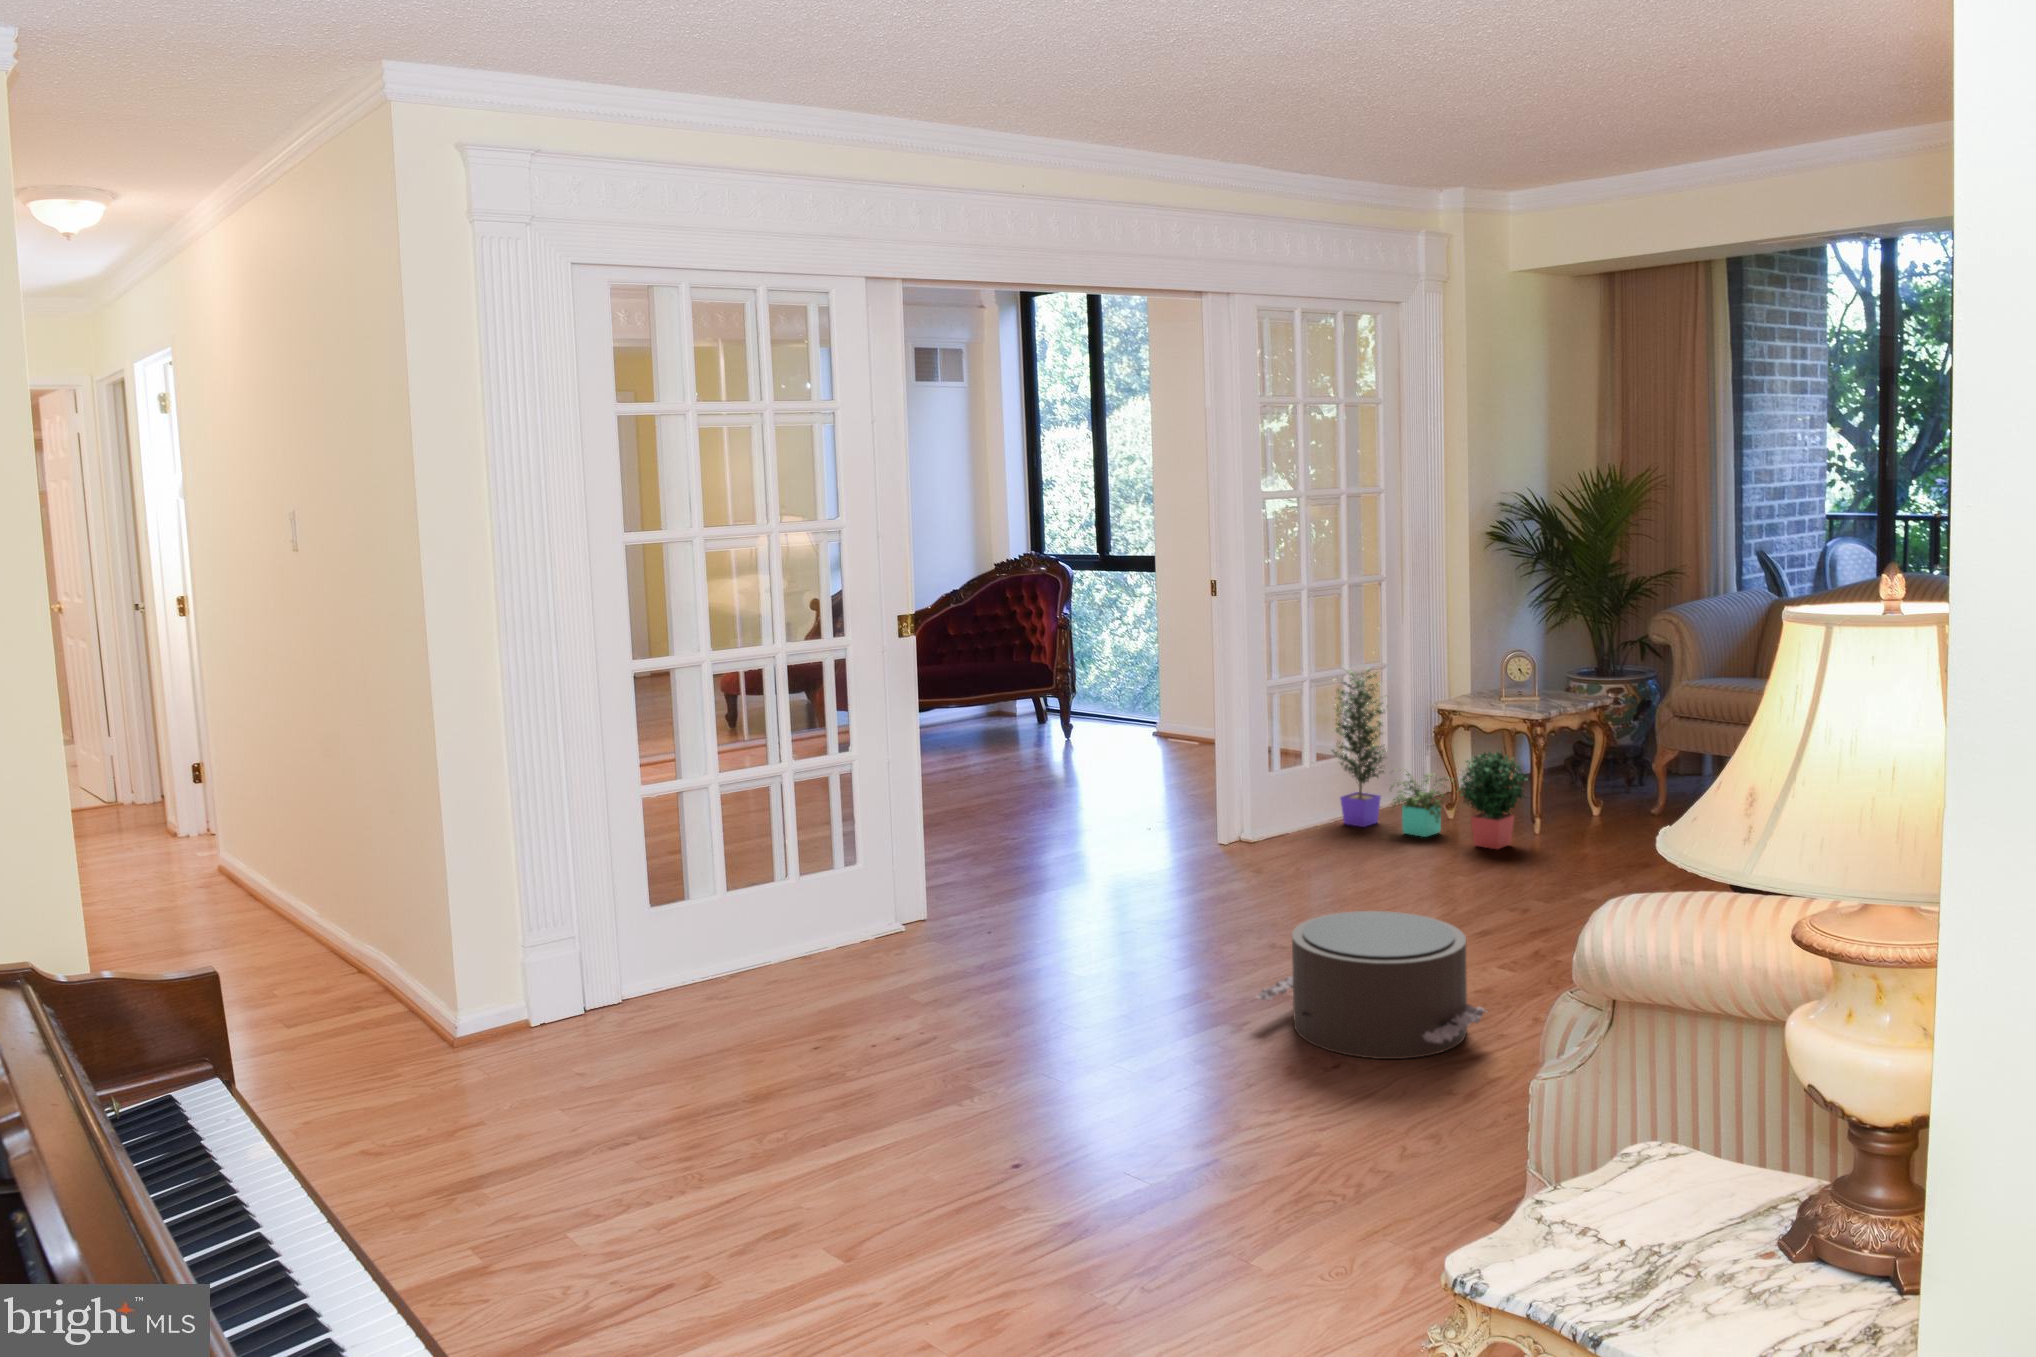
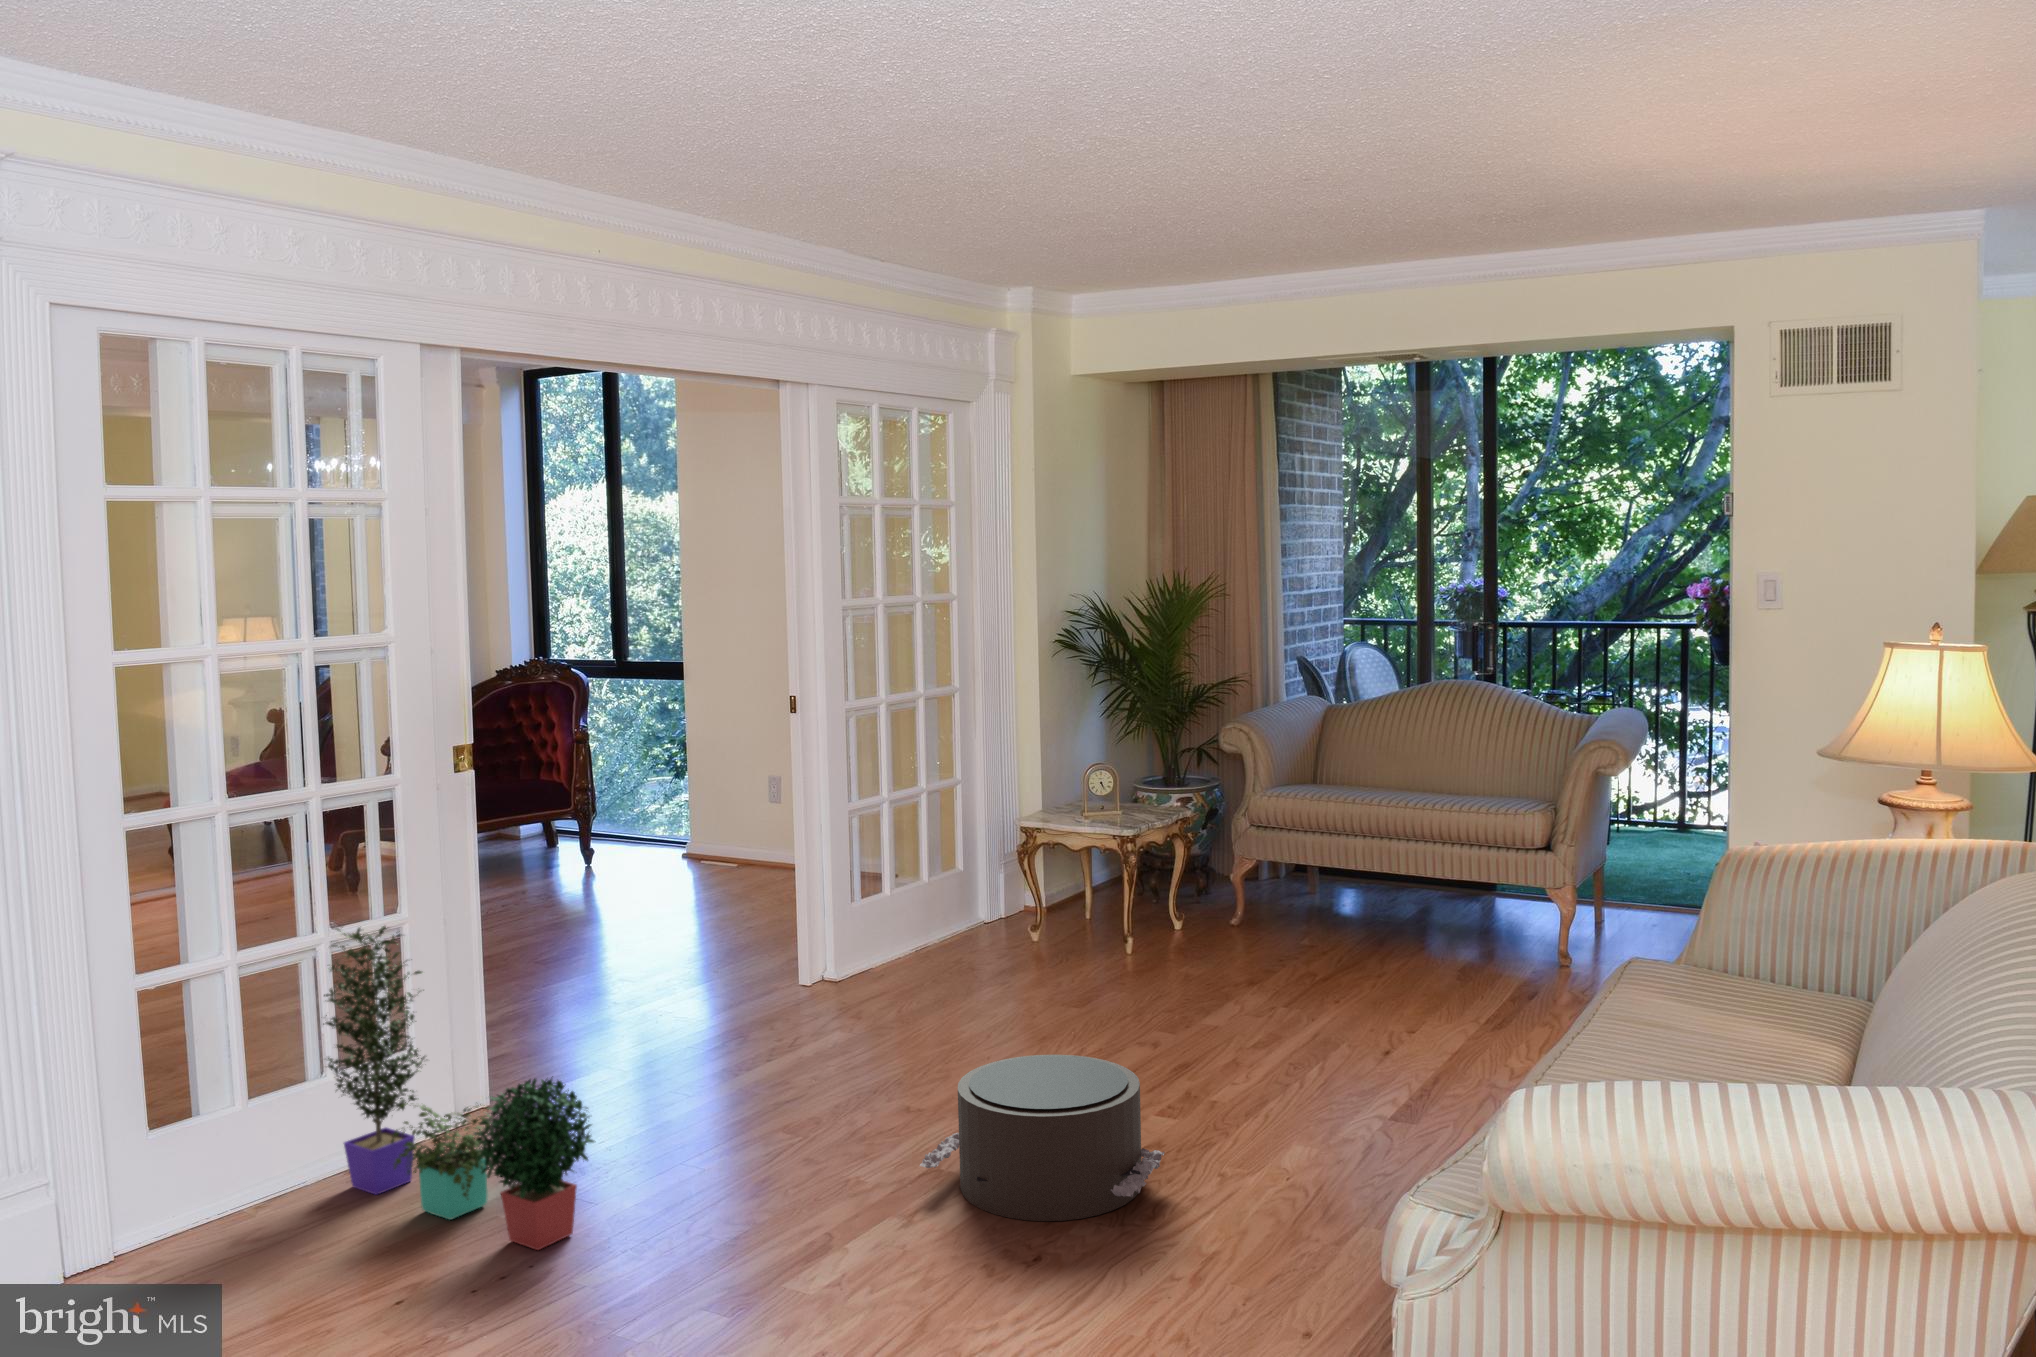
potted plant: present [1331,668,1527,849] -> present [323,926,594,1250]

